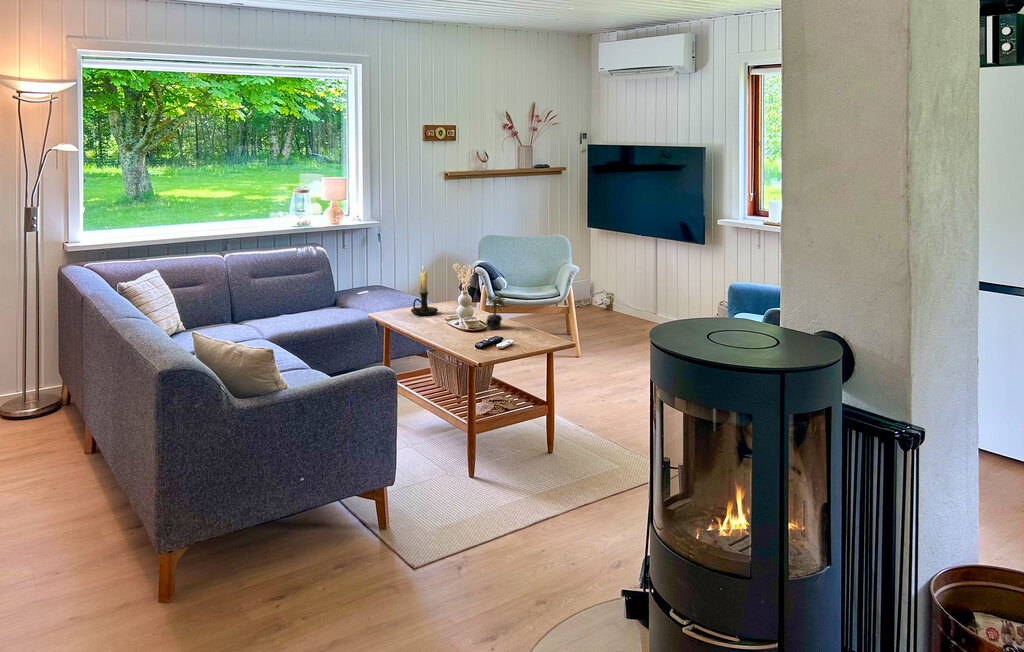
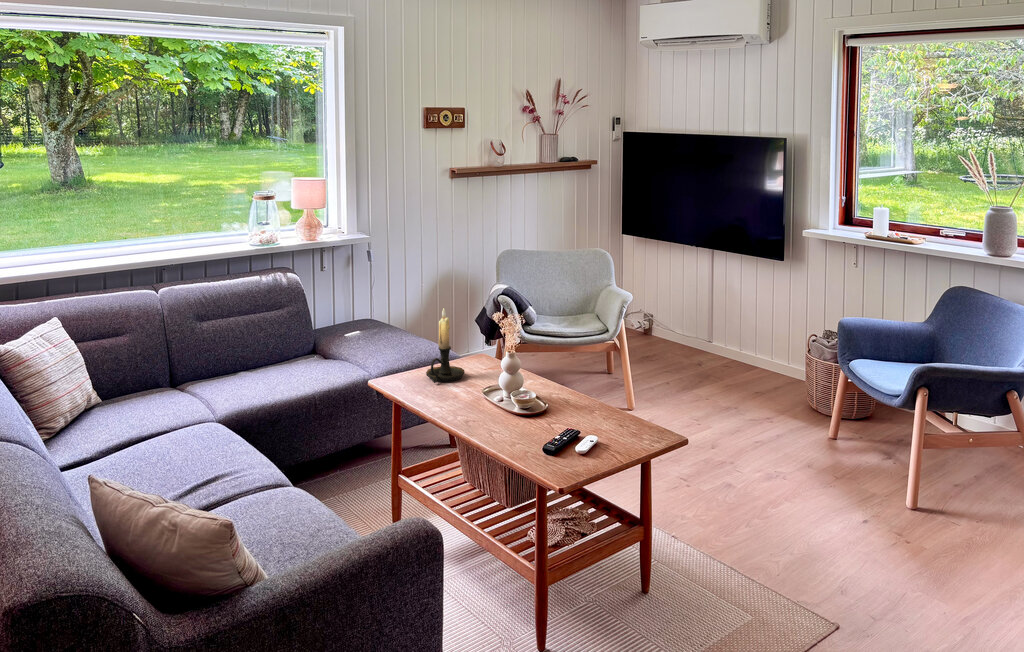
succulent plant: present [484,293,505,330] -> none [540,355,576,413]

